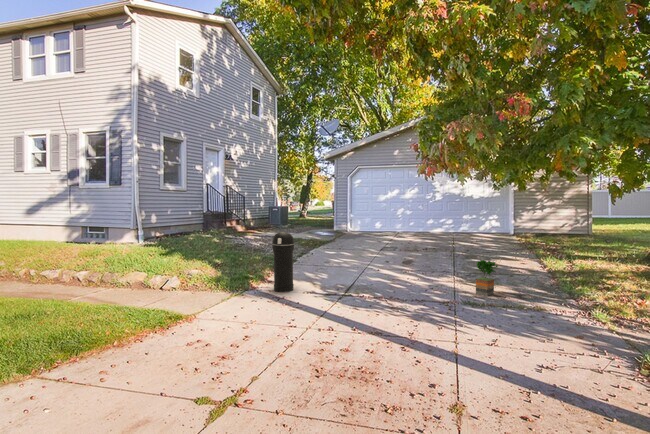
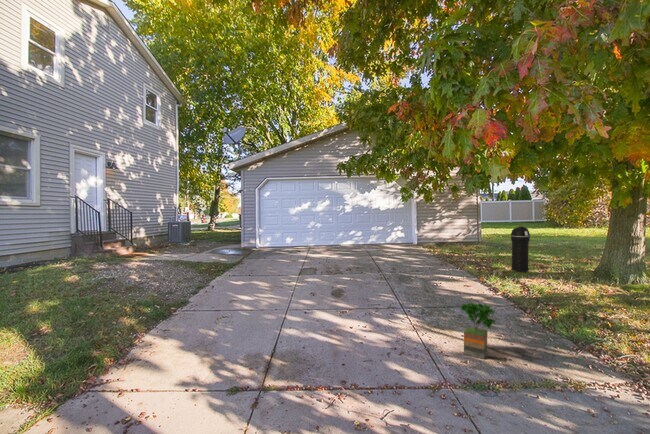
trash can: present [272,232,294,292] -> present [511,226,530,272]

